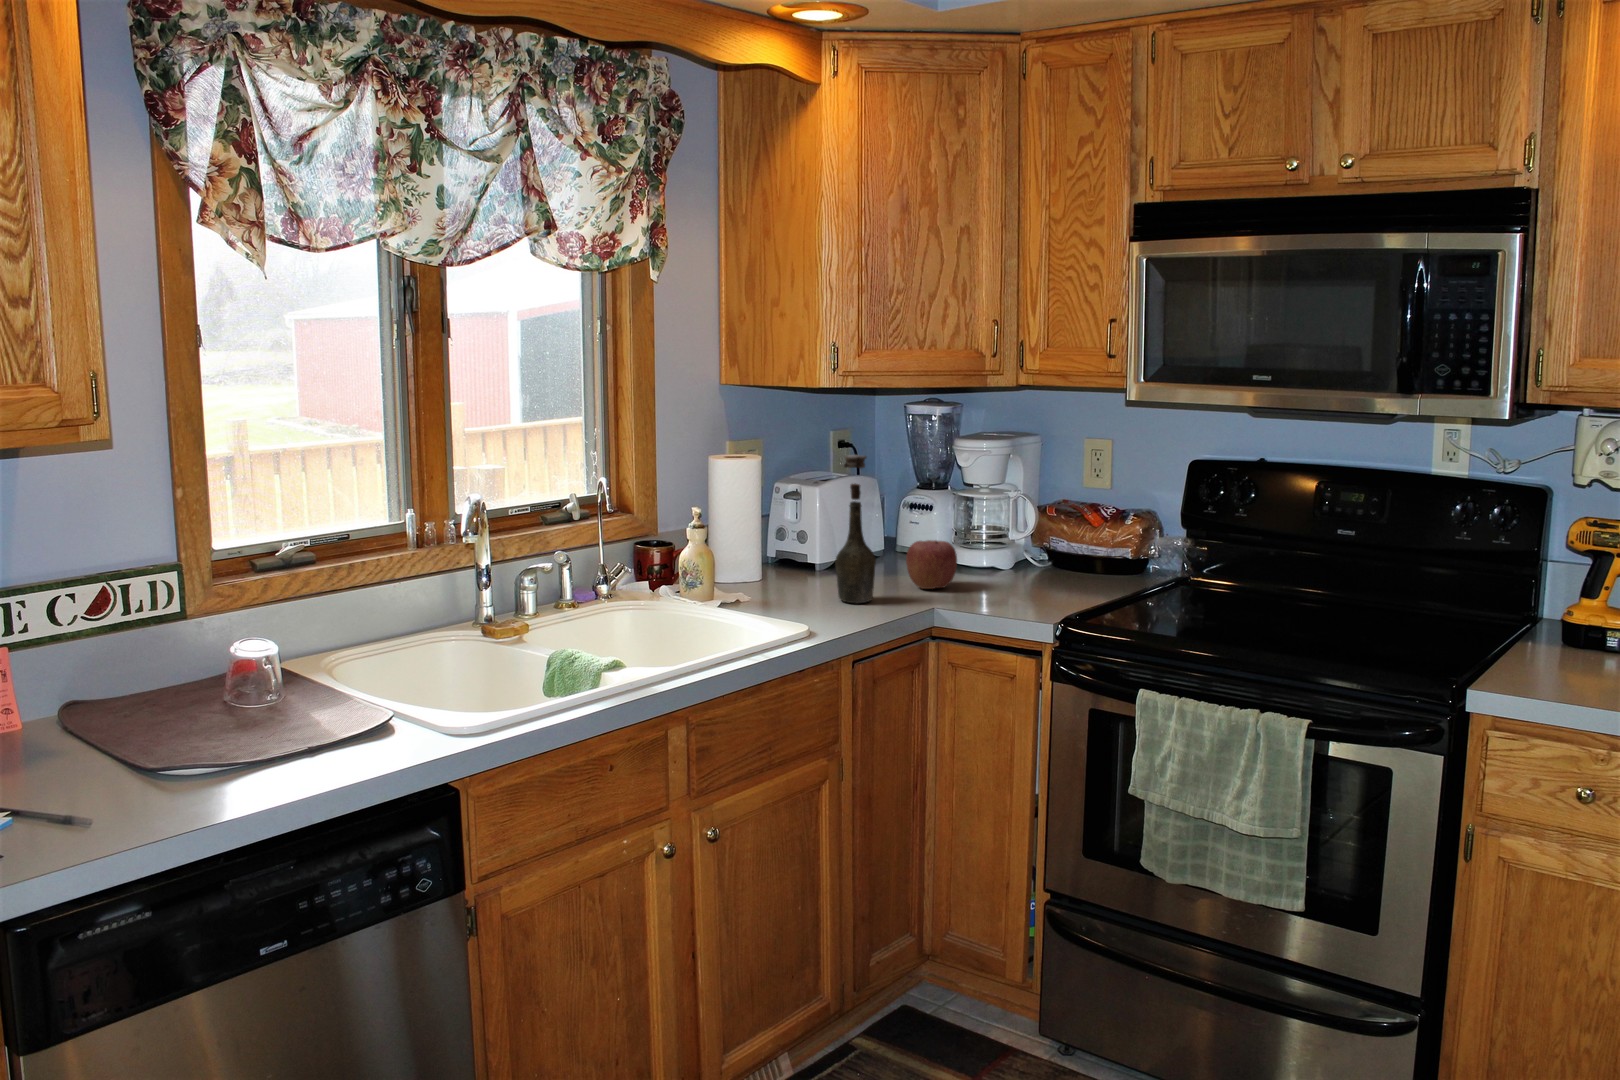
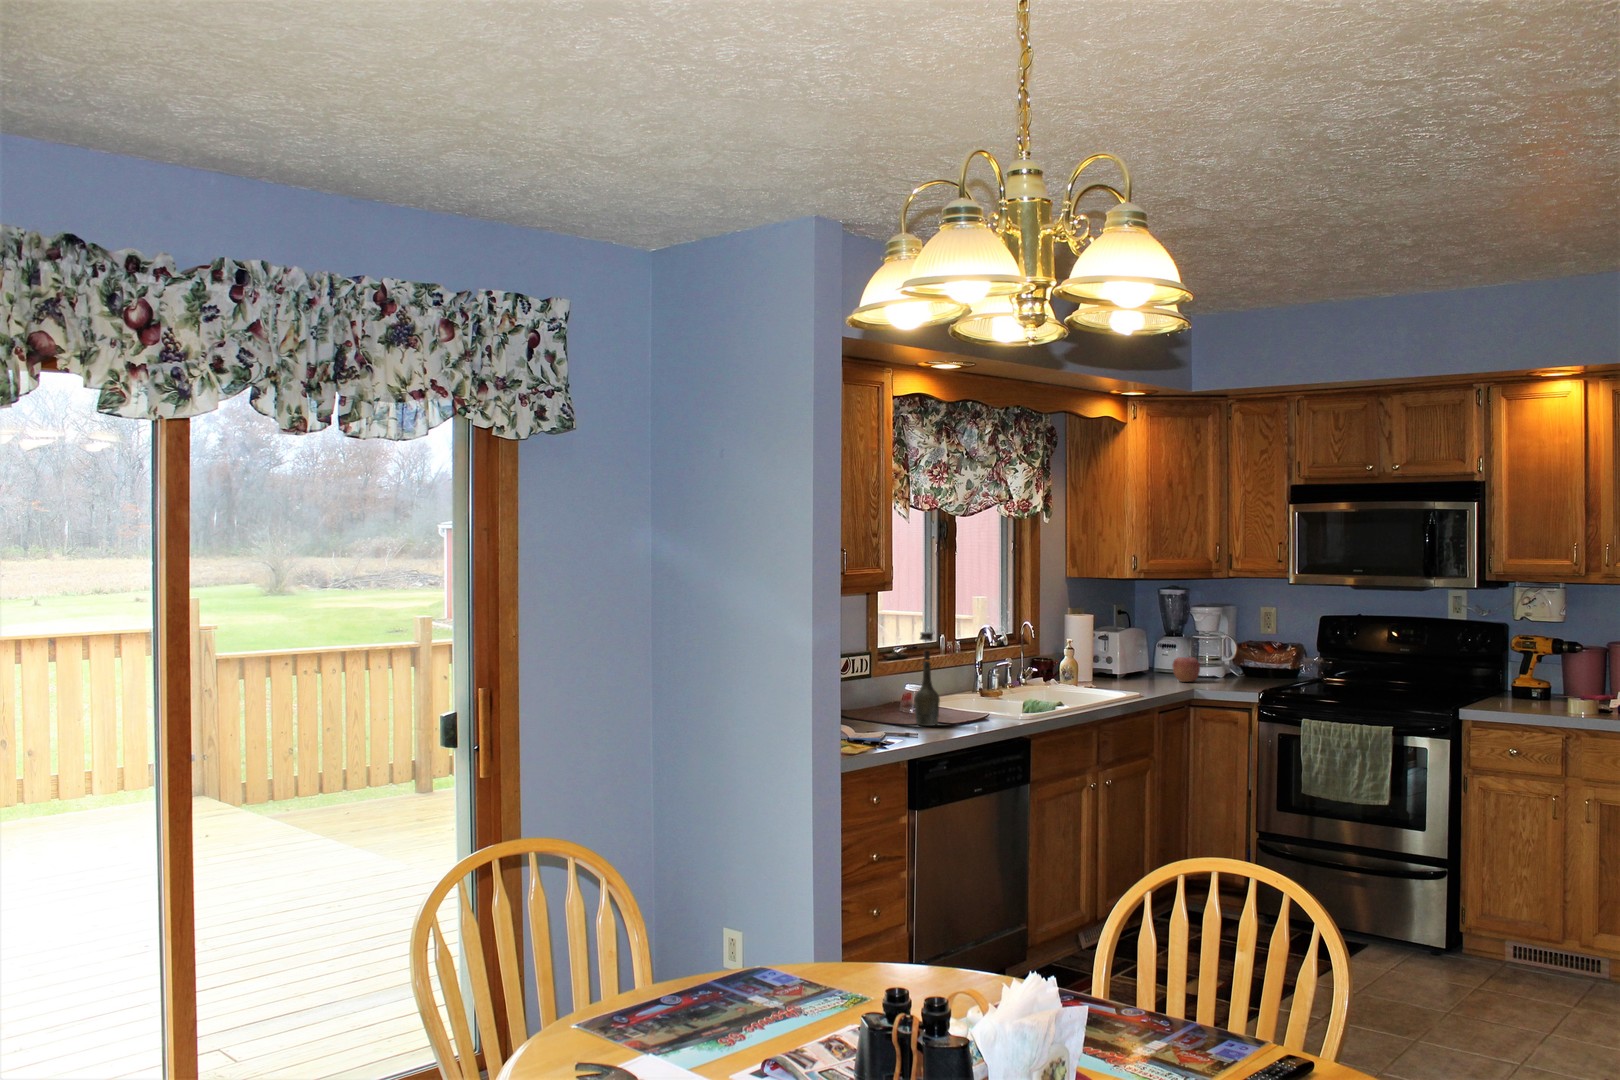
bottle: present [835,455,876,603] -> present [914,632,940,726]

